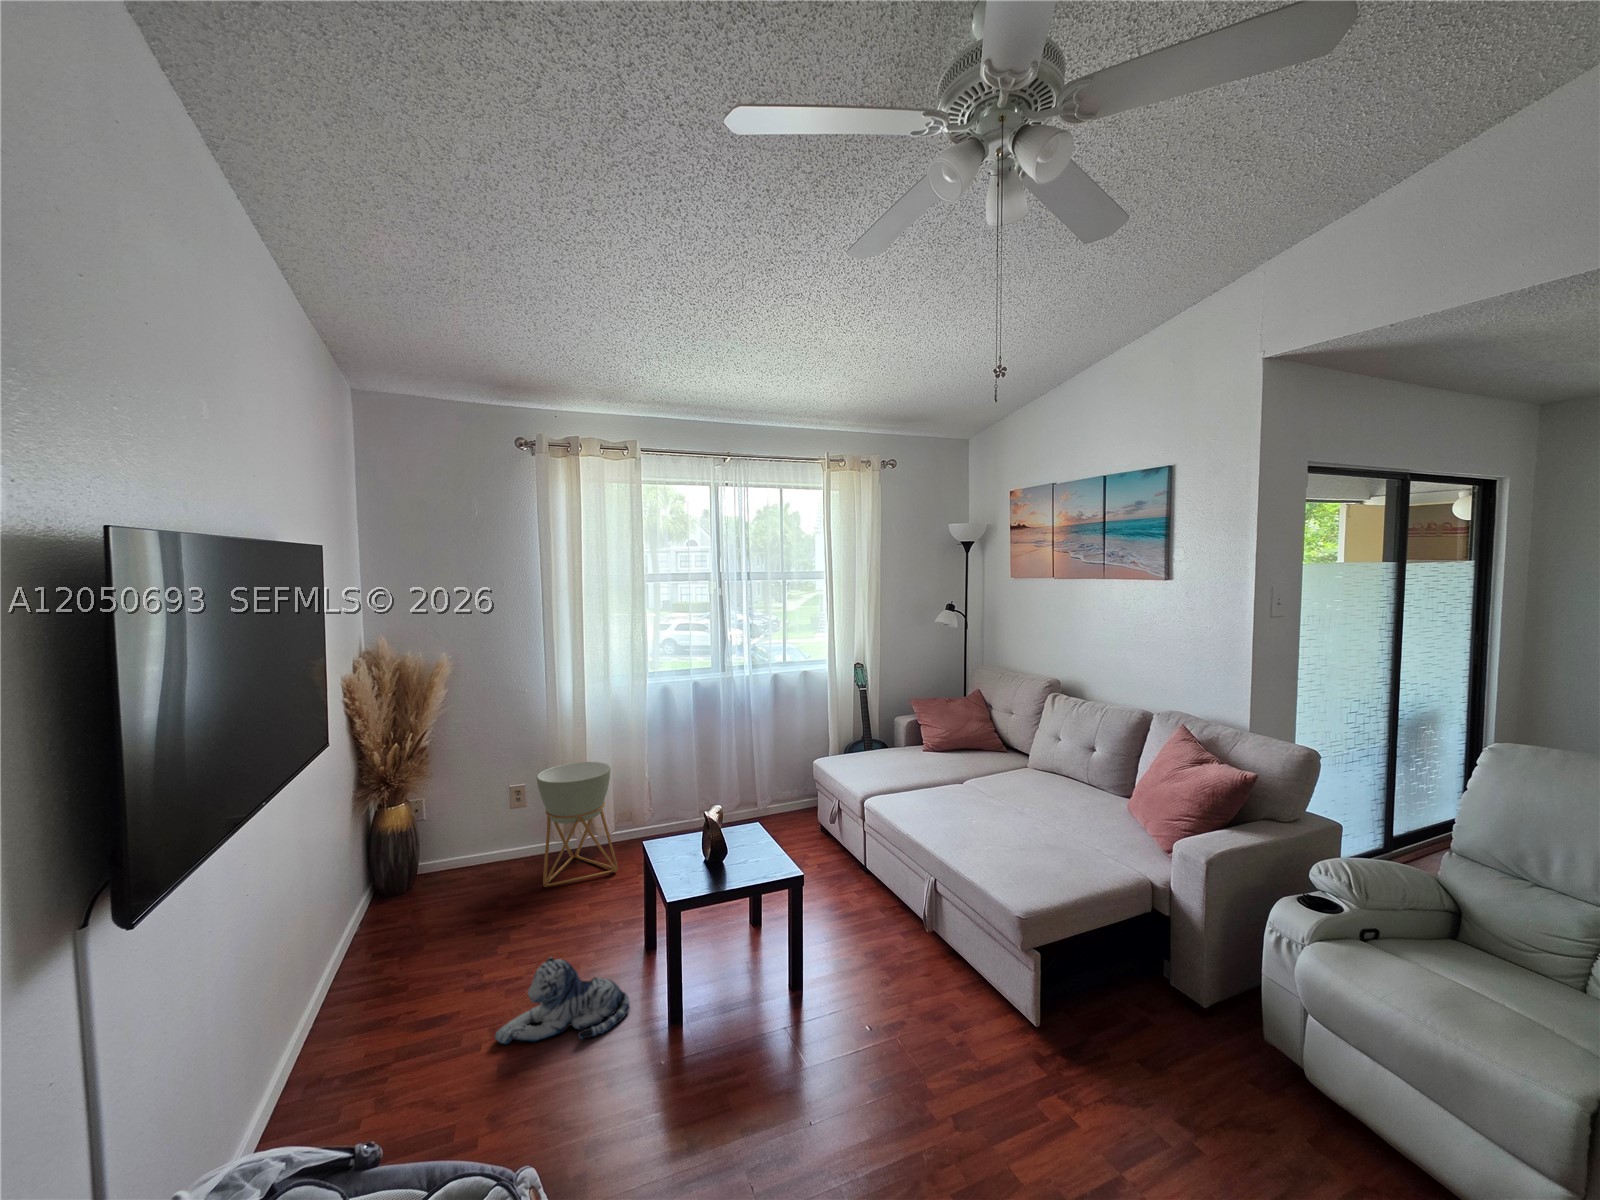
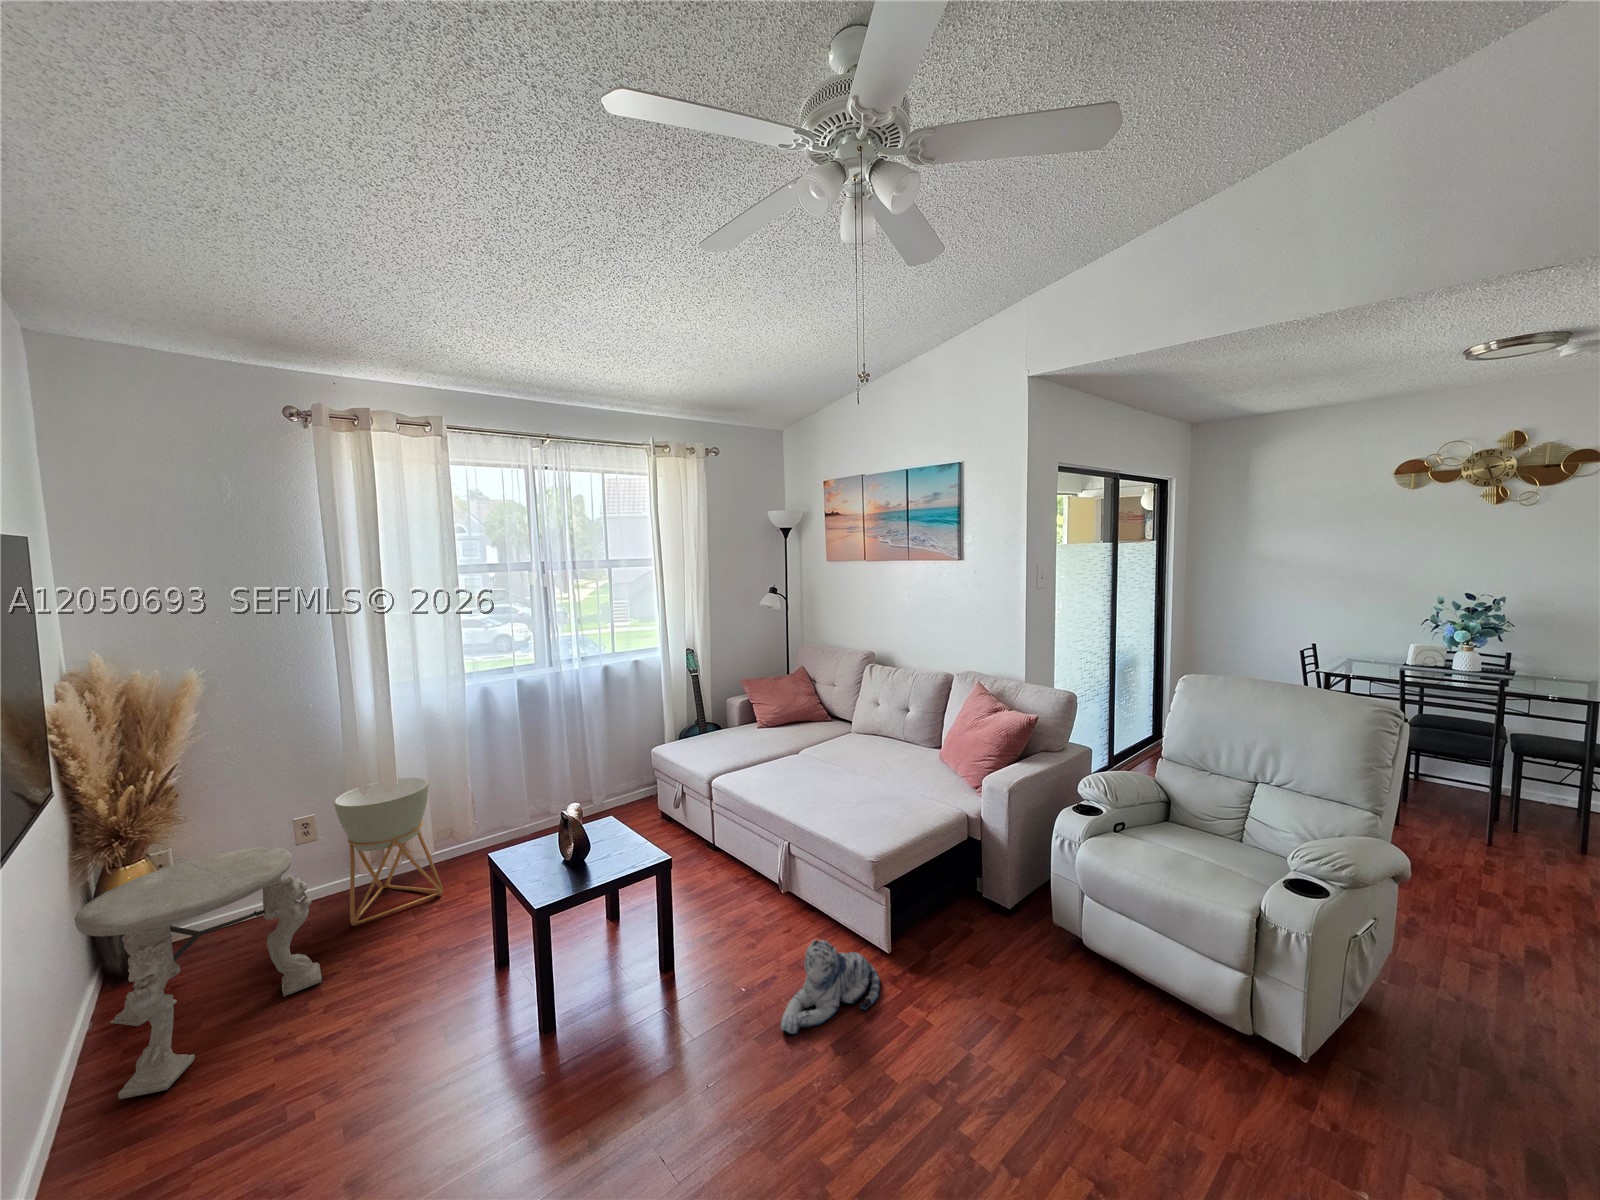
side table: none [349,807,514,996] -> present [74,847,322,1099]
plush toy: present [495,957,630,1044] -> present [781,940,880,1034]

